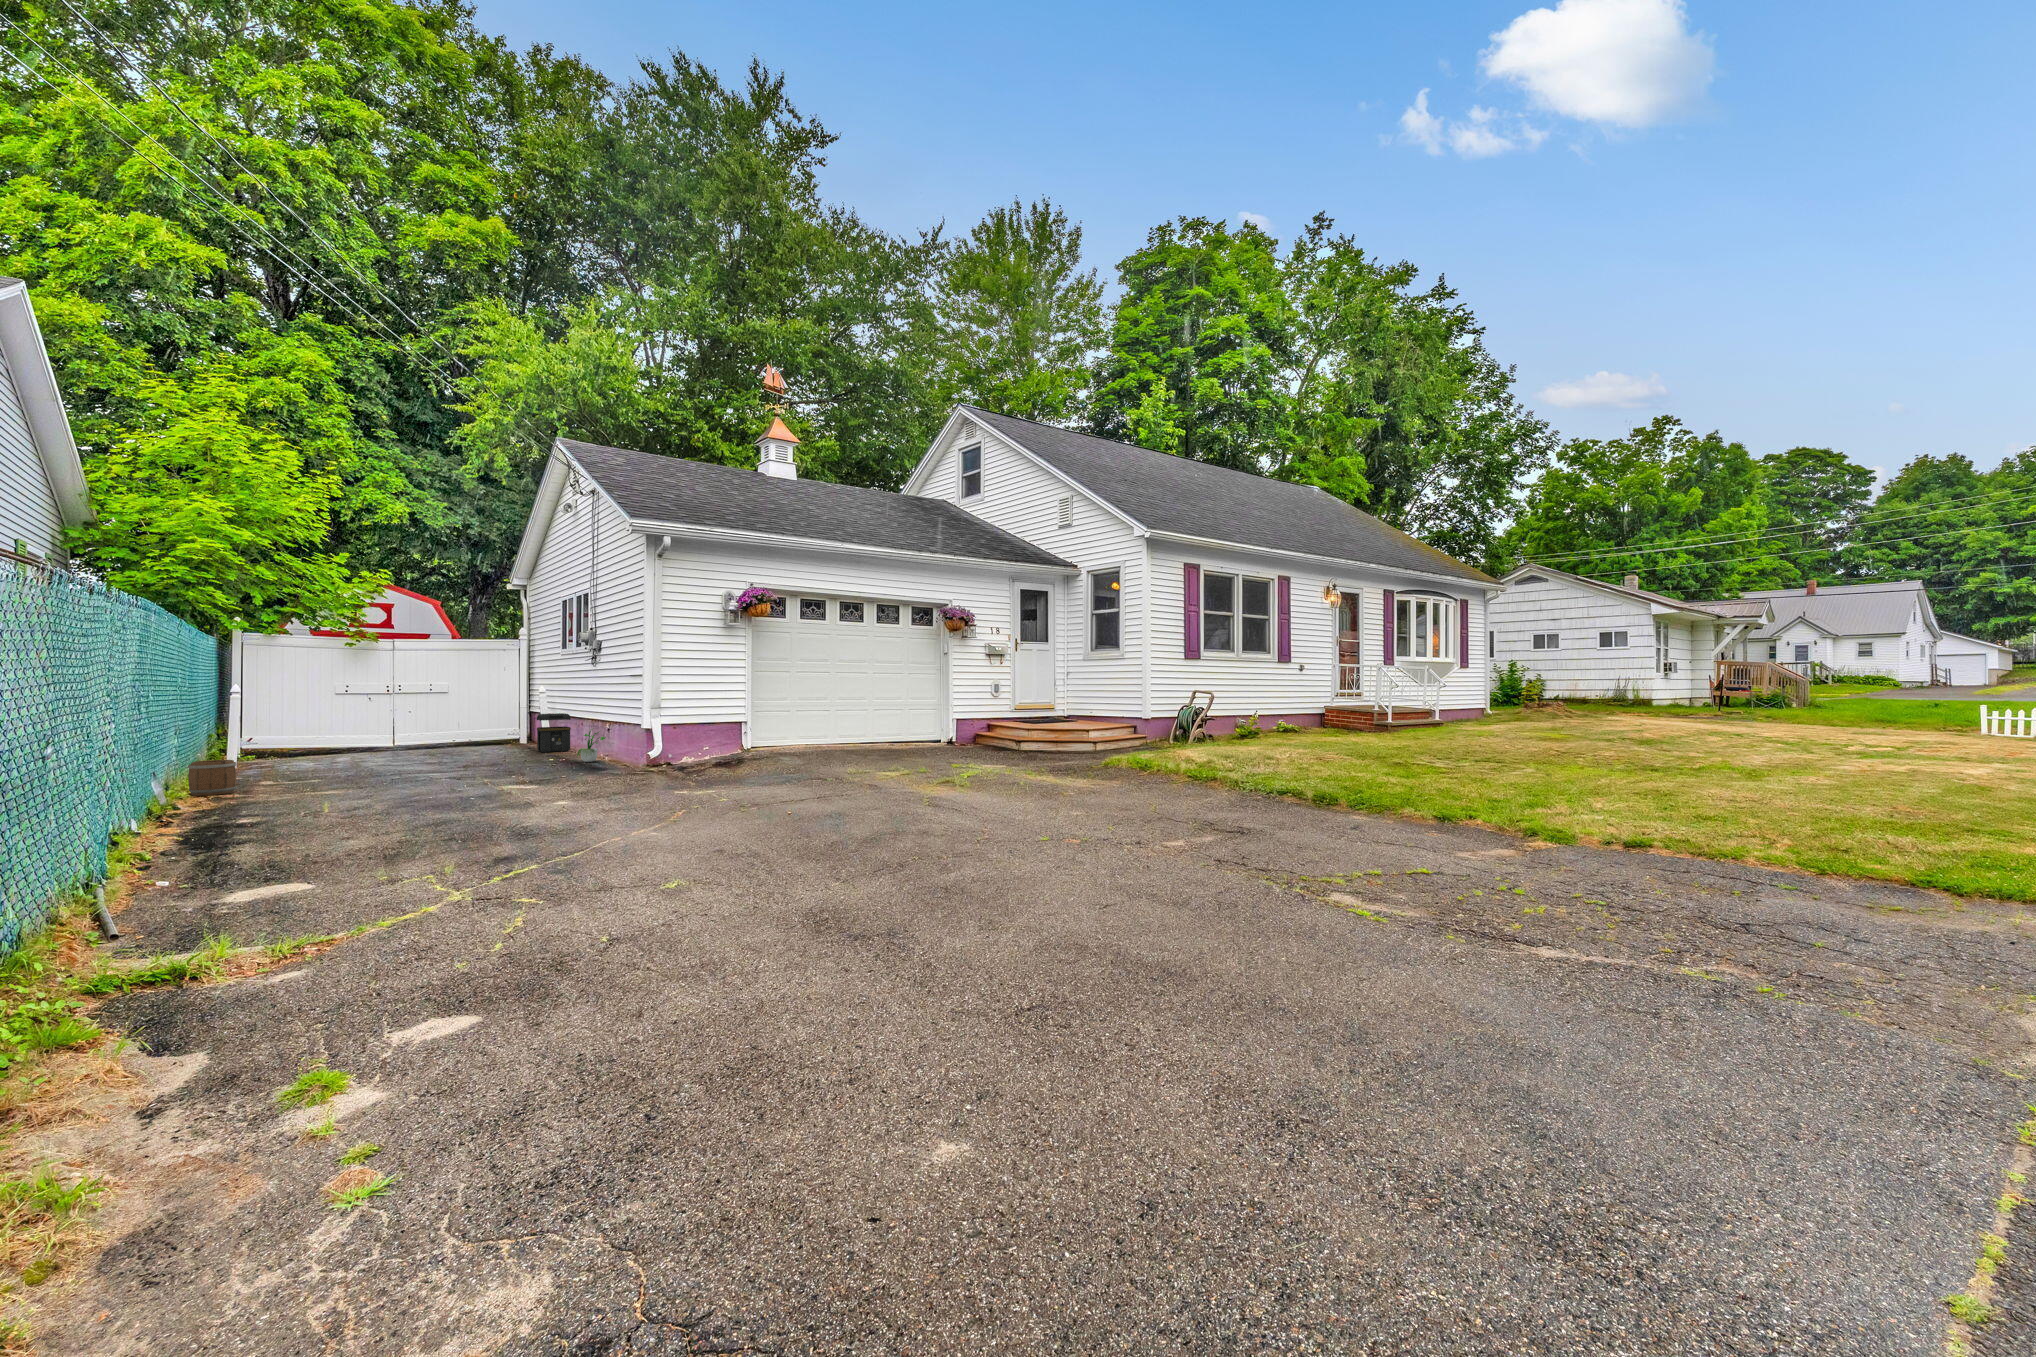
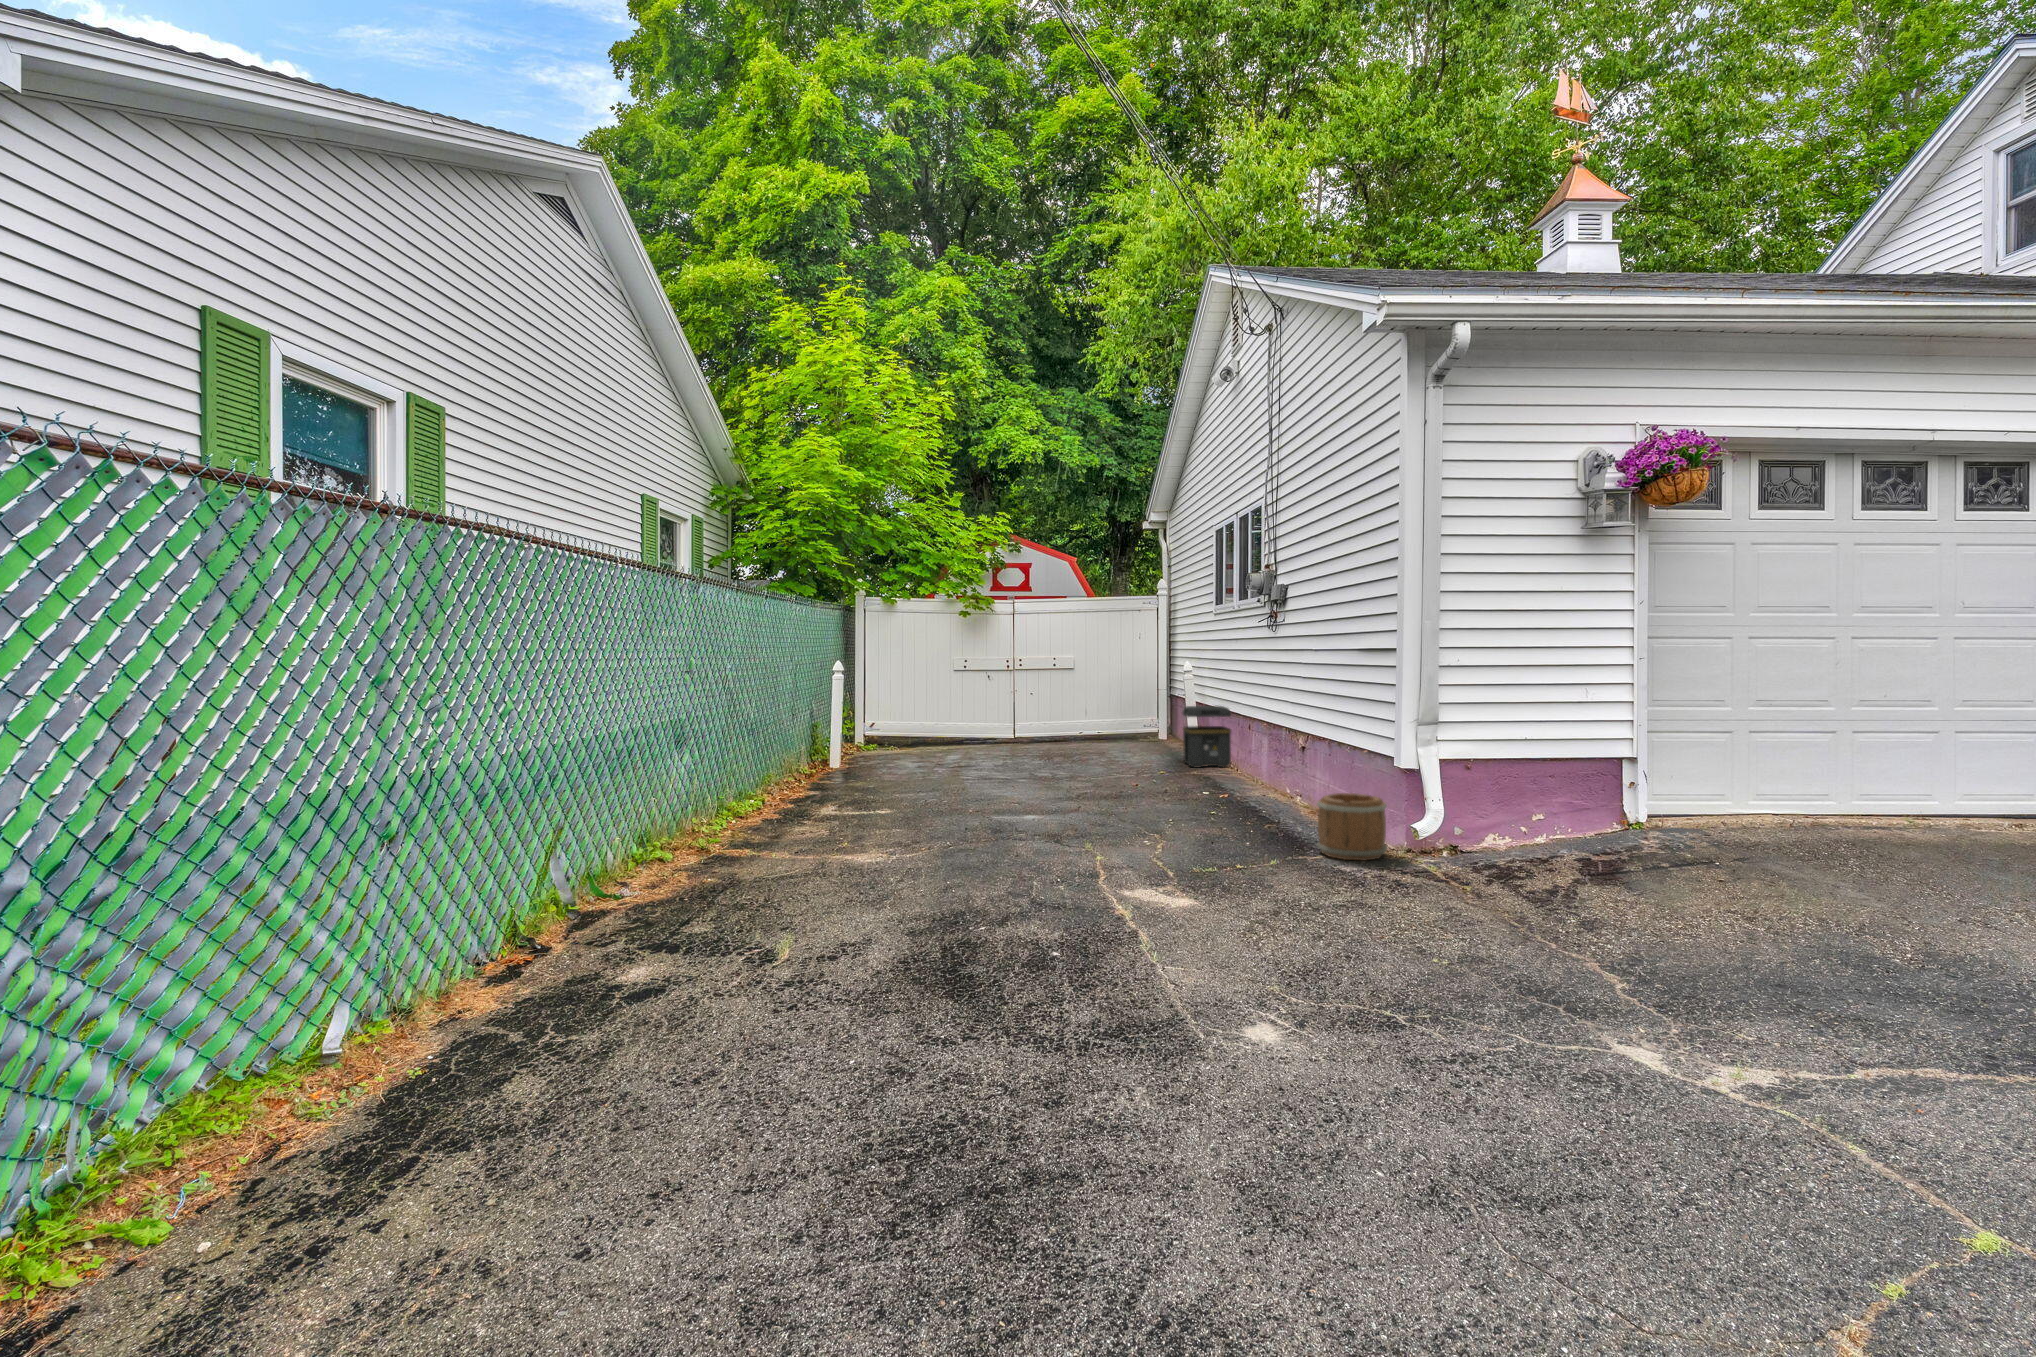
potted plant: present [577,729,606,762] -> none [1249,726,1301,802]
bucket: present [187,760,237,796] -> present [1317,793,1387,860]

